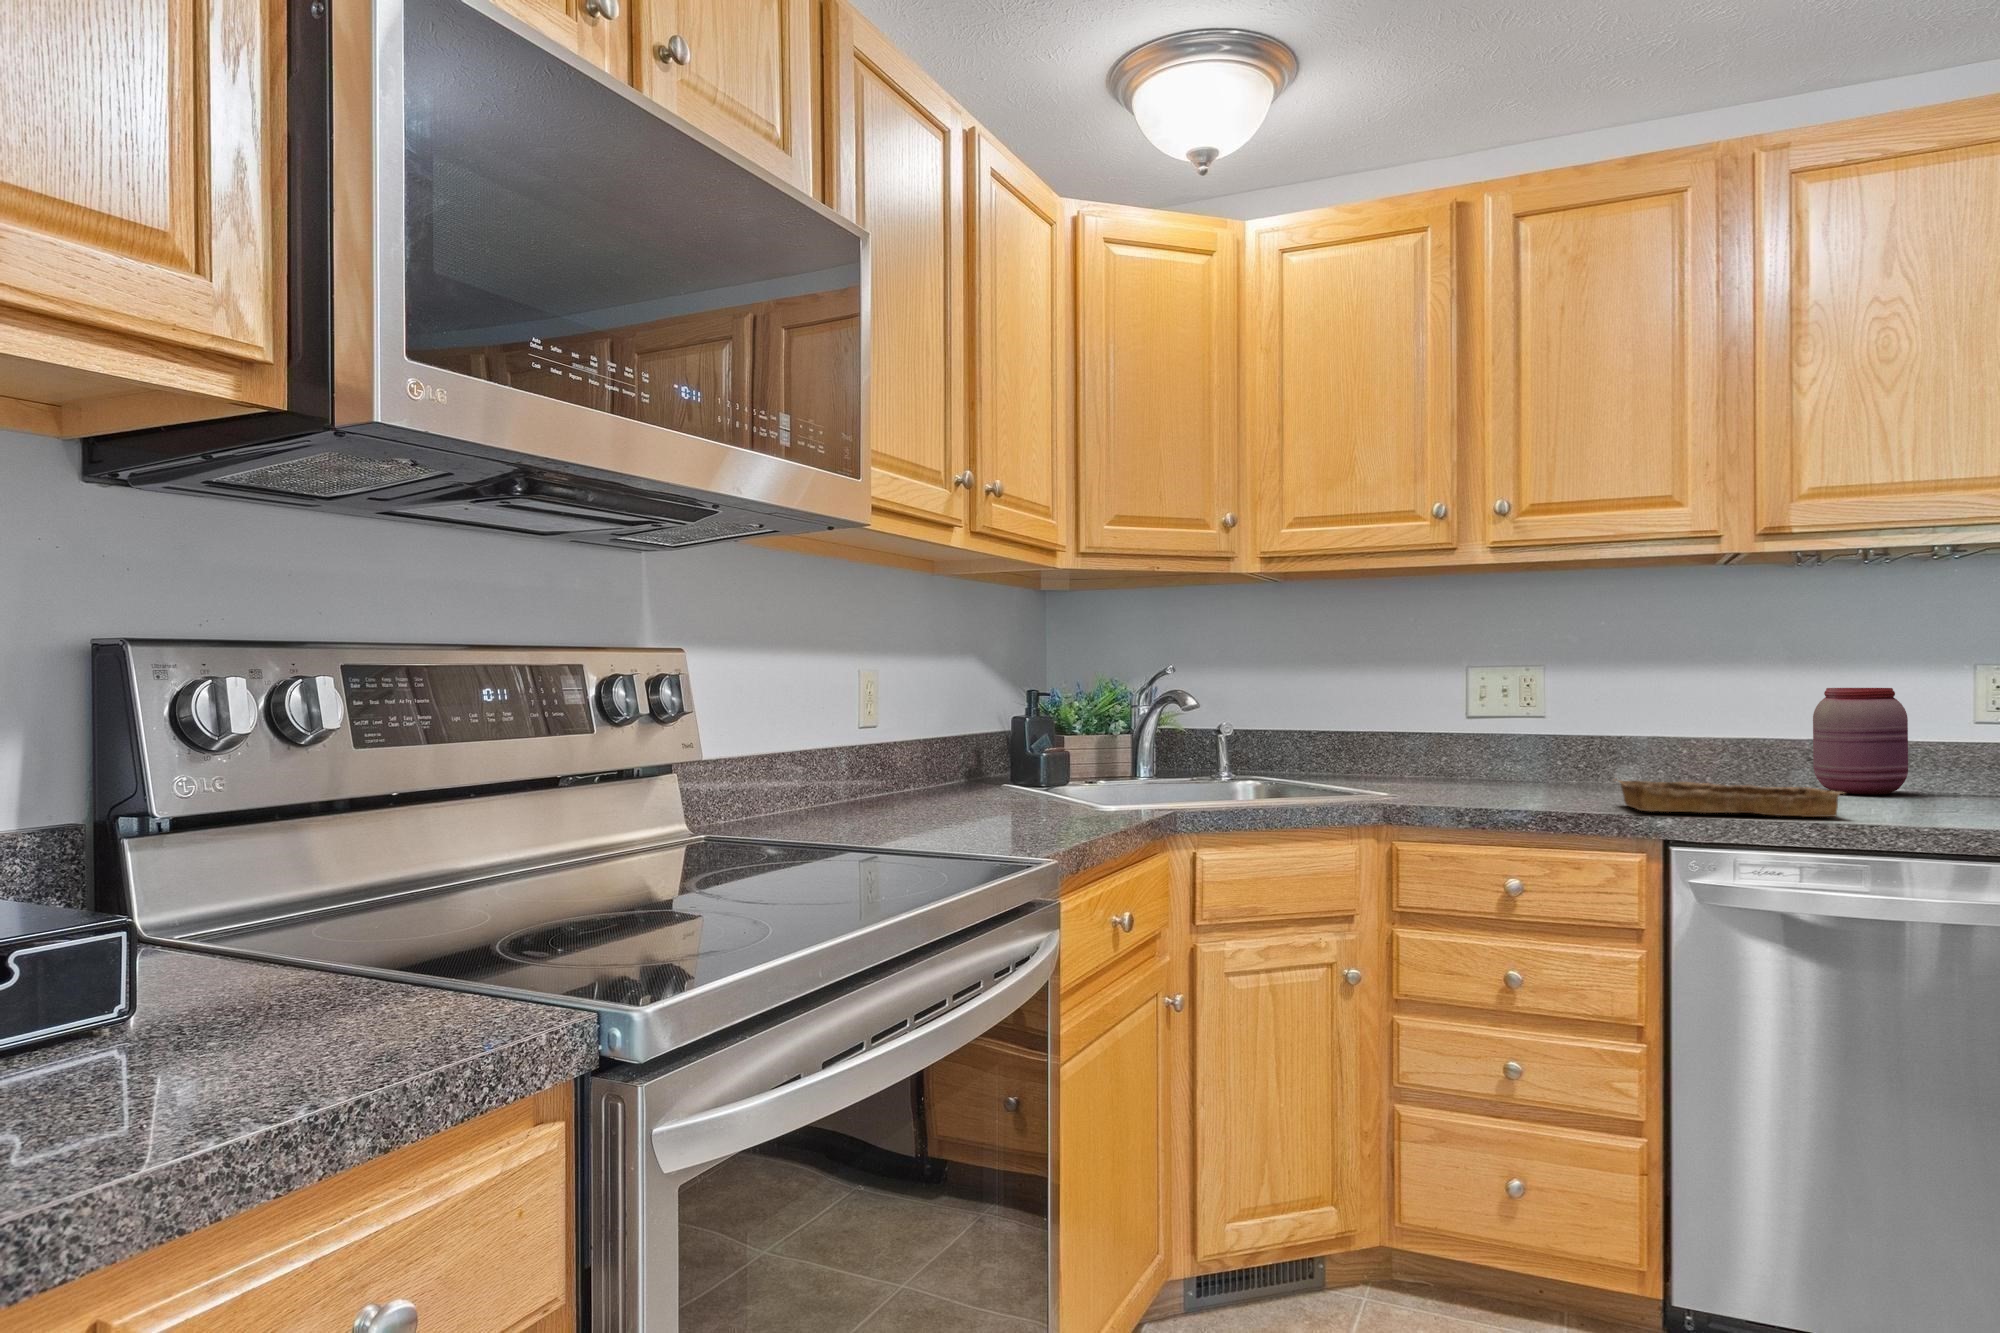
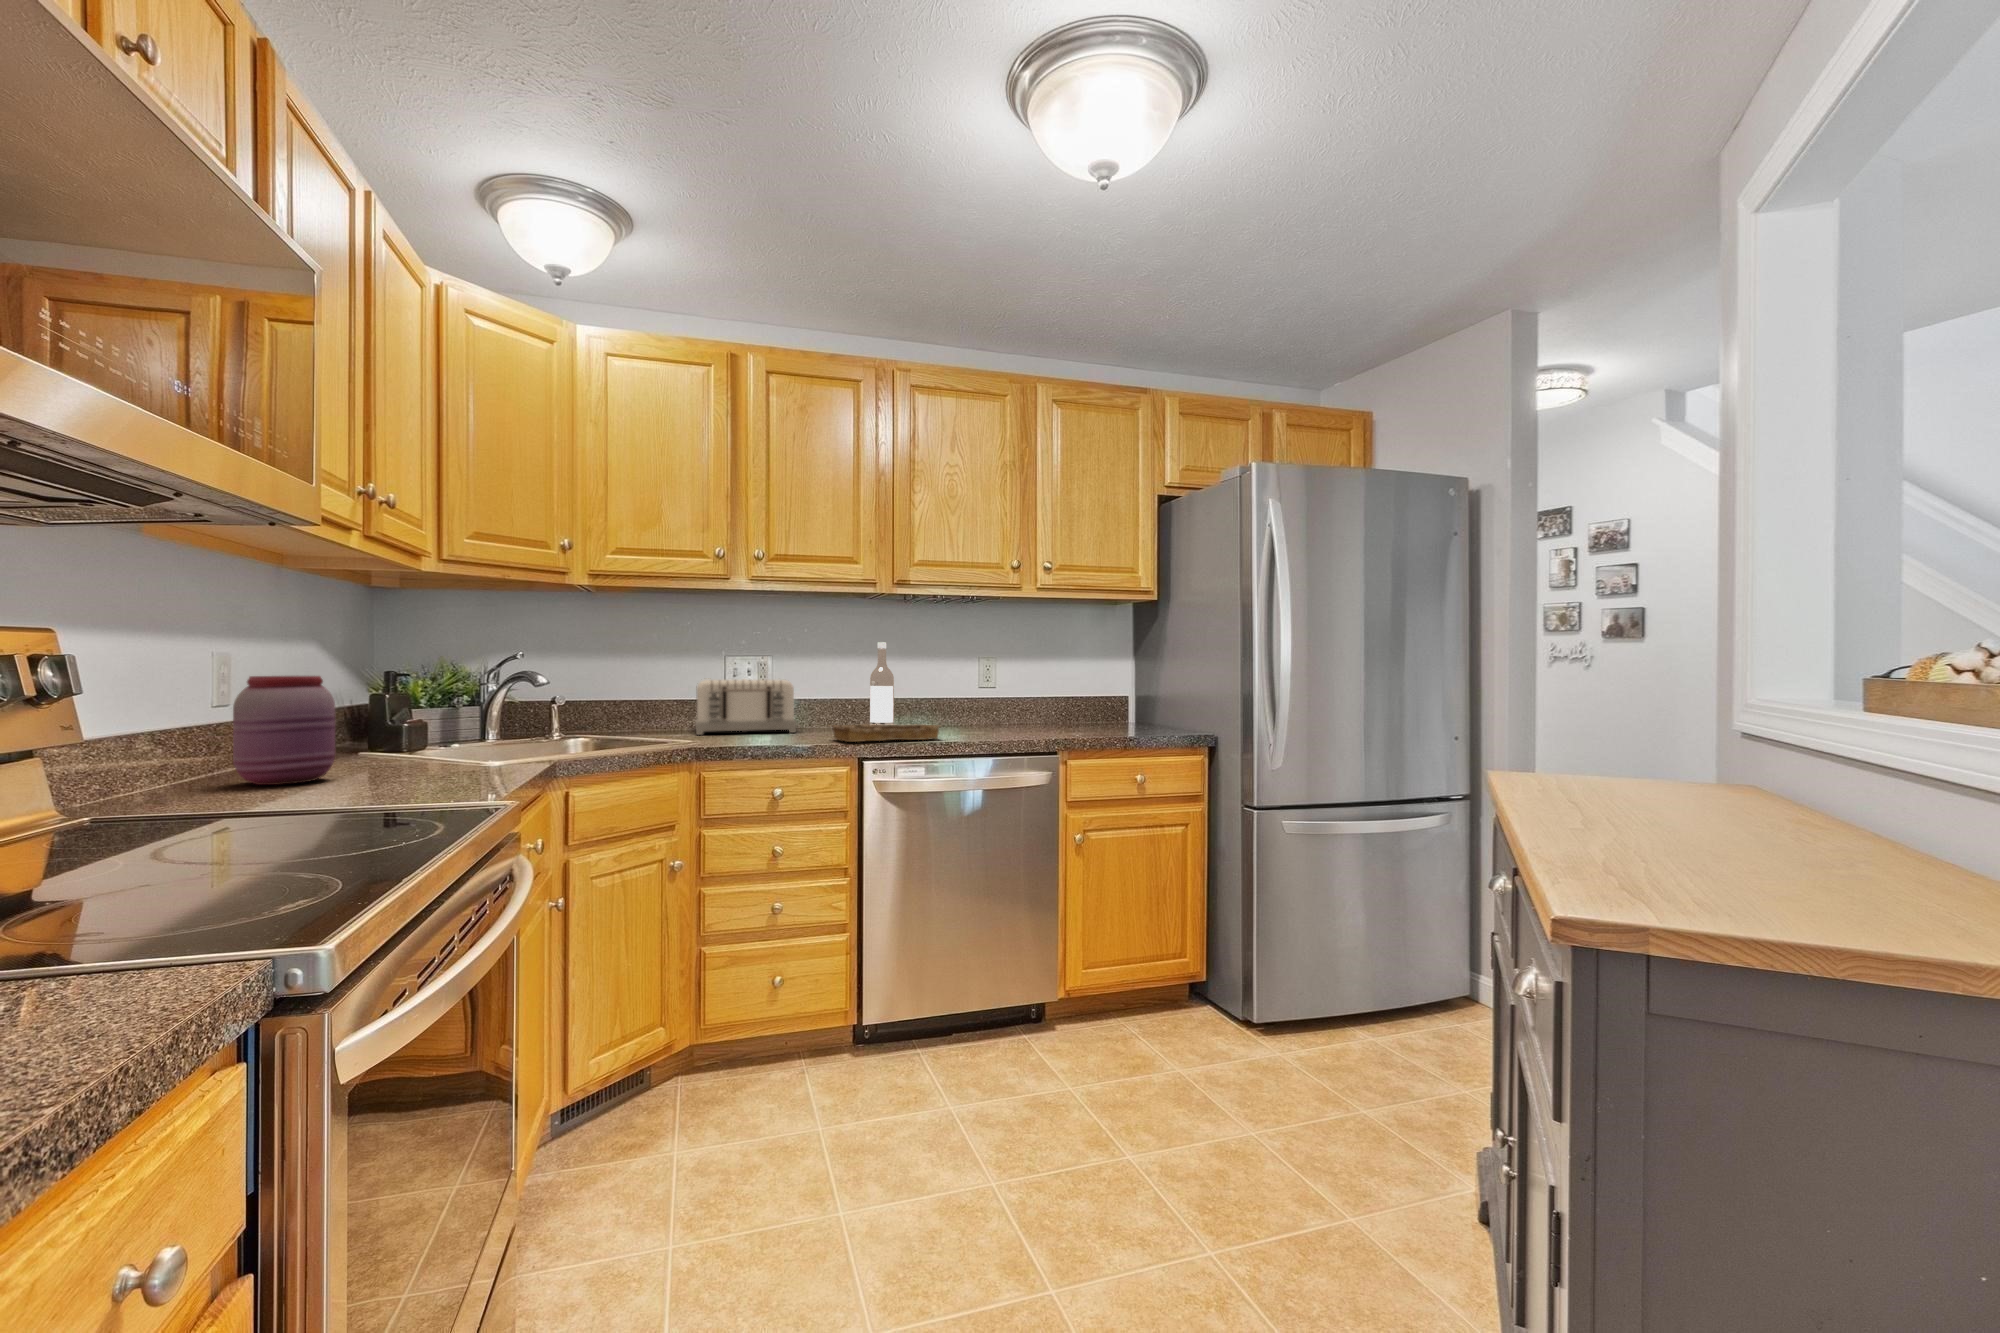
wine bottle: none [1718,637,1768,793] -> present [870,642,894,725]
jar: present [1813,688,1908,794] -> present [233,676,335,785]
toaster: none [1411,700,1573,789] -> present [695,678,796,735]

